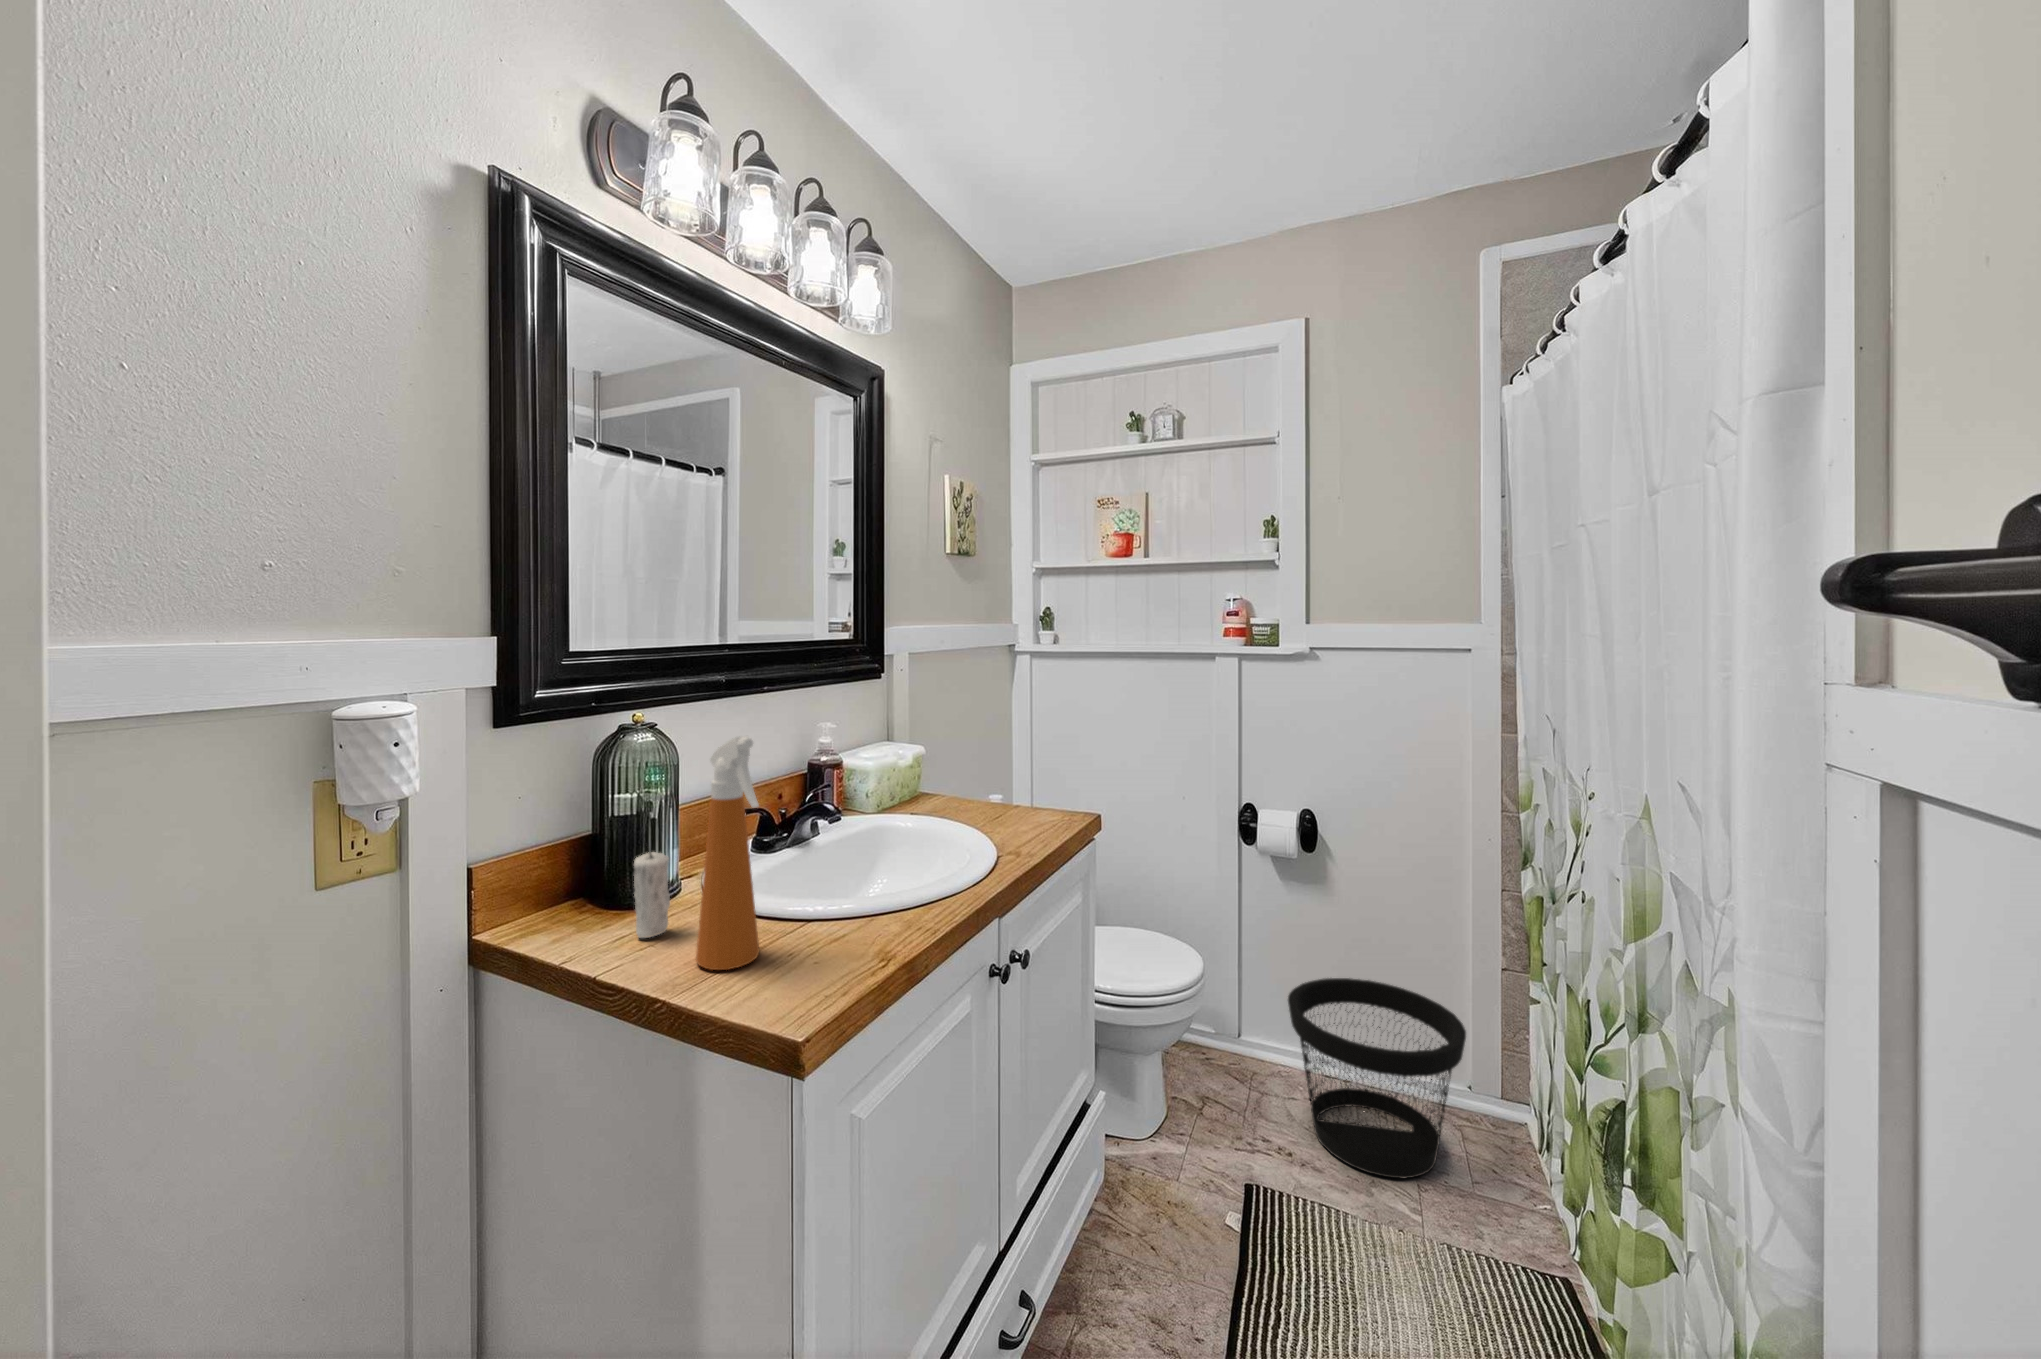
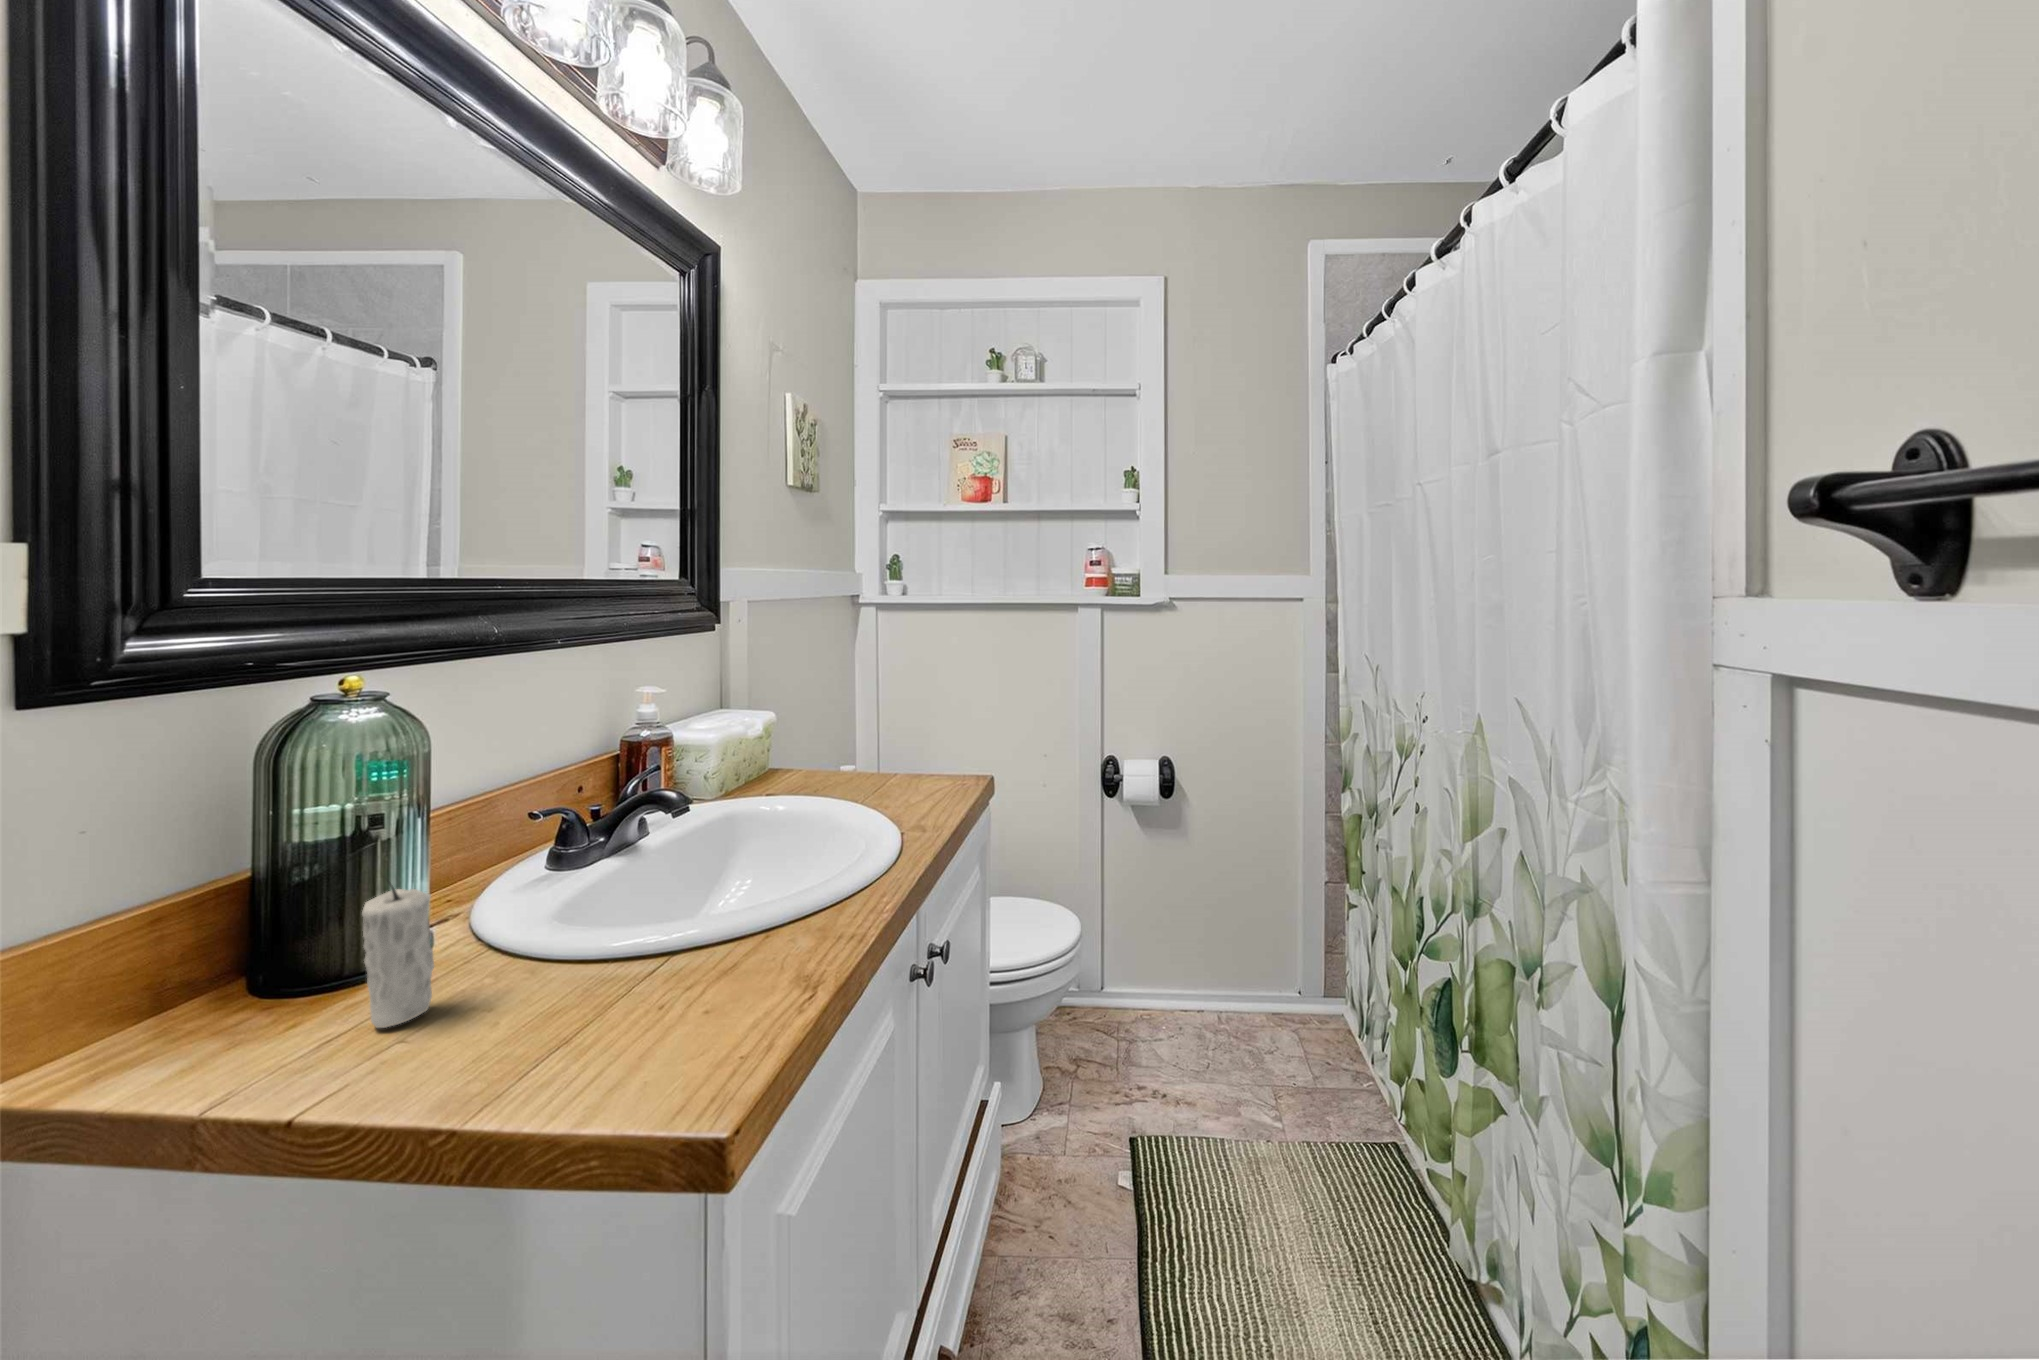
spray bottle: present [696,736,759,970] -> none [499,695,616,1058]
wastebasket: present [1288,978,1466,1178] -> none [1155,914,1309,1094]

